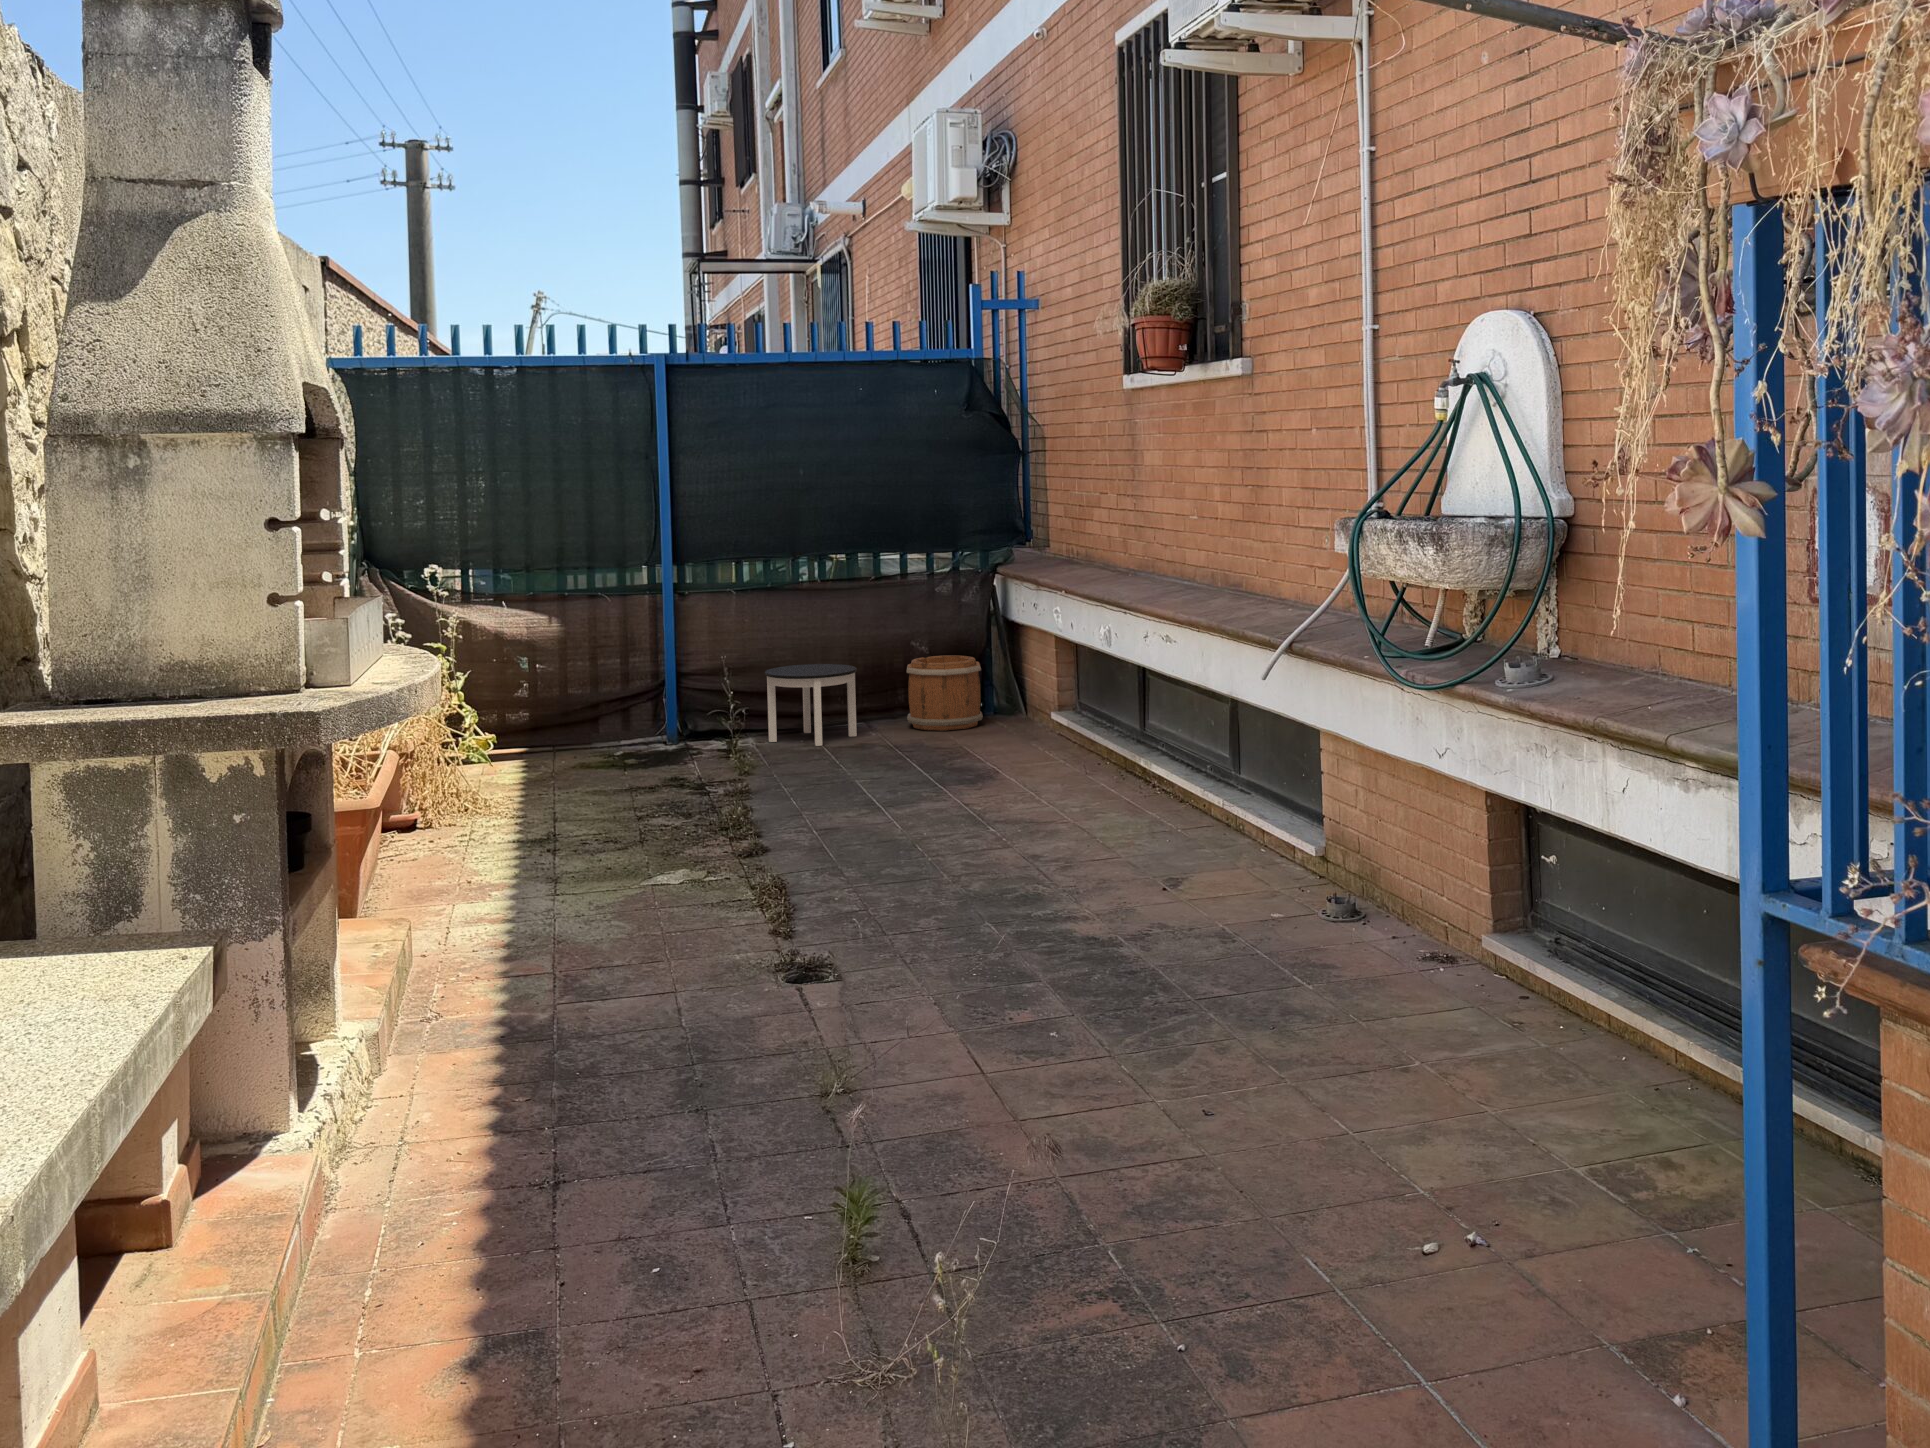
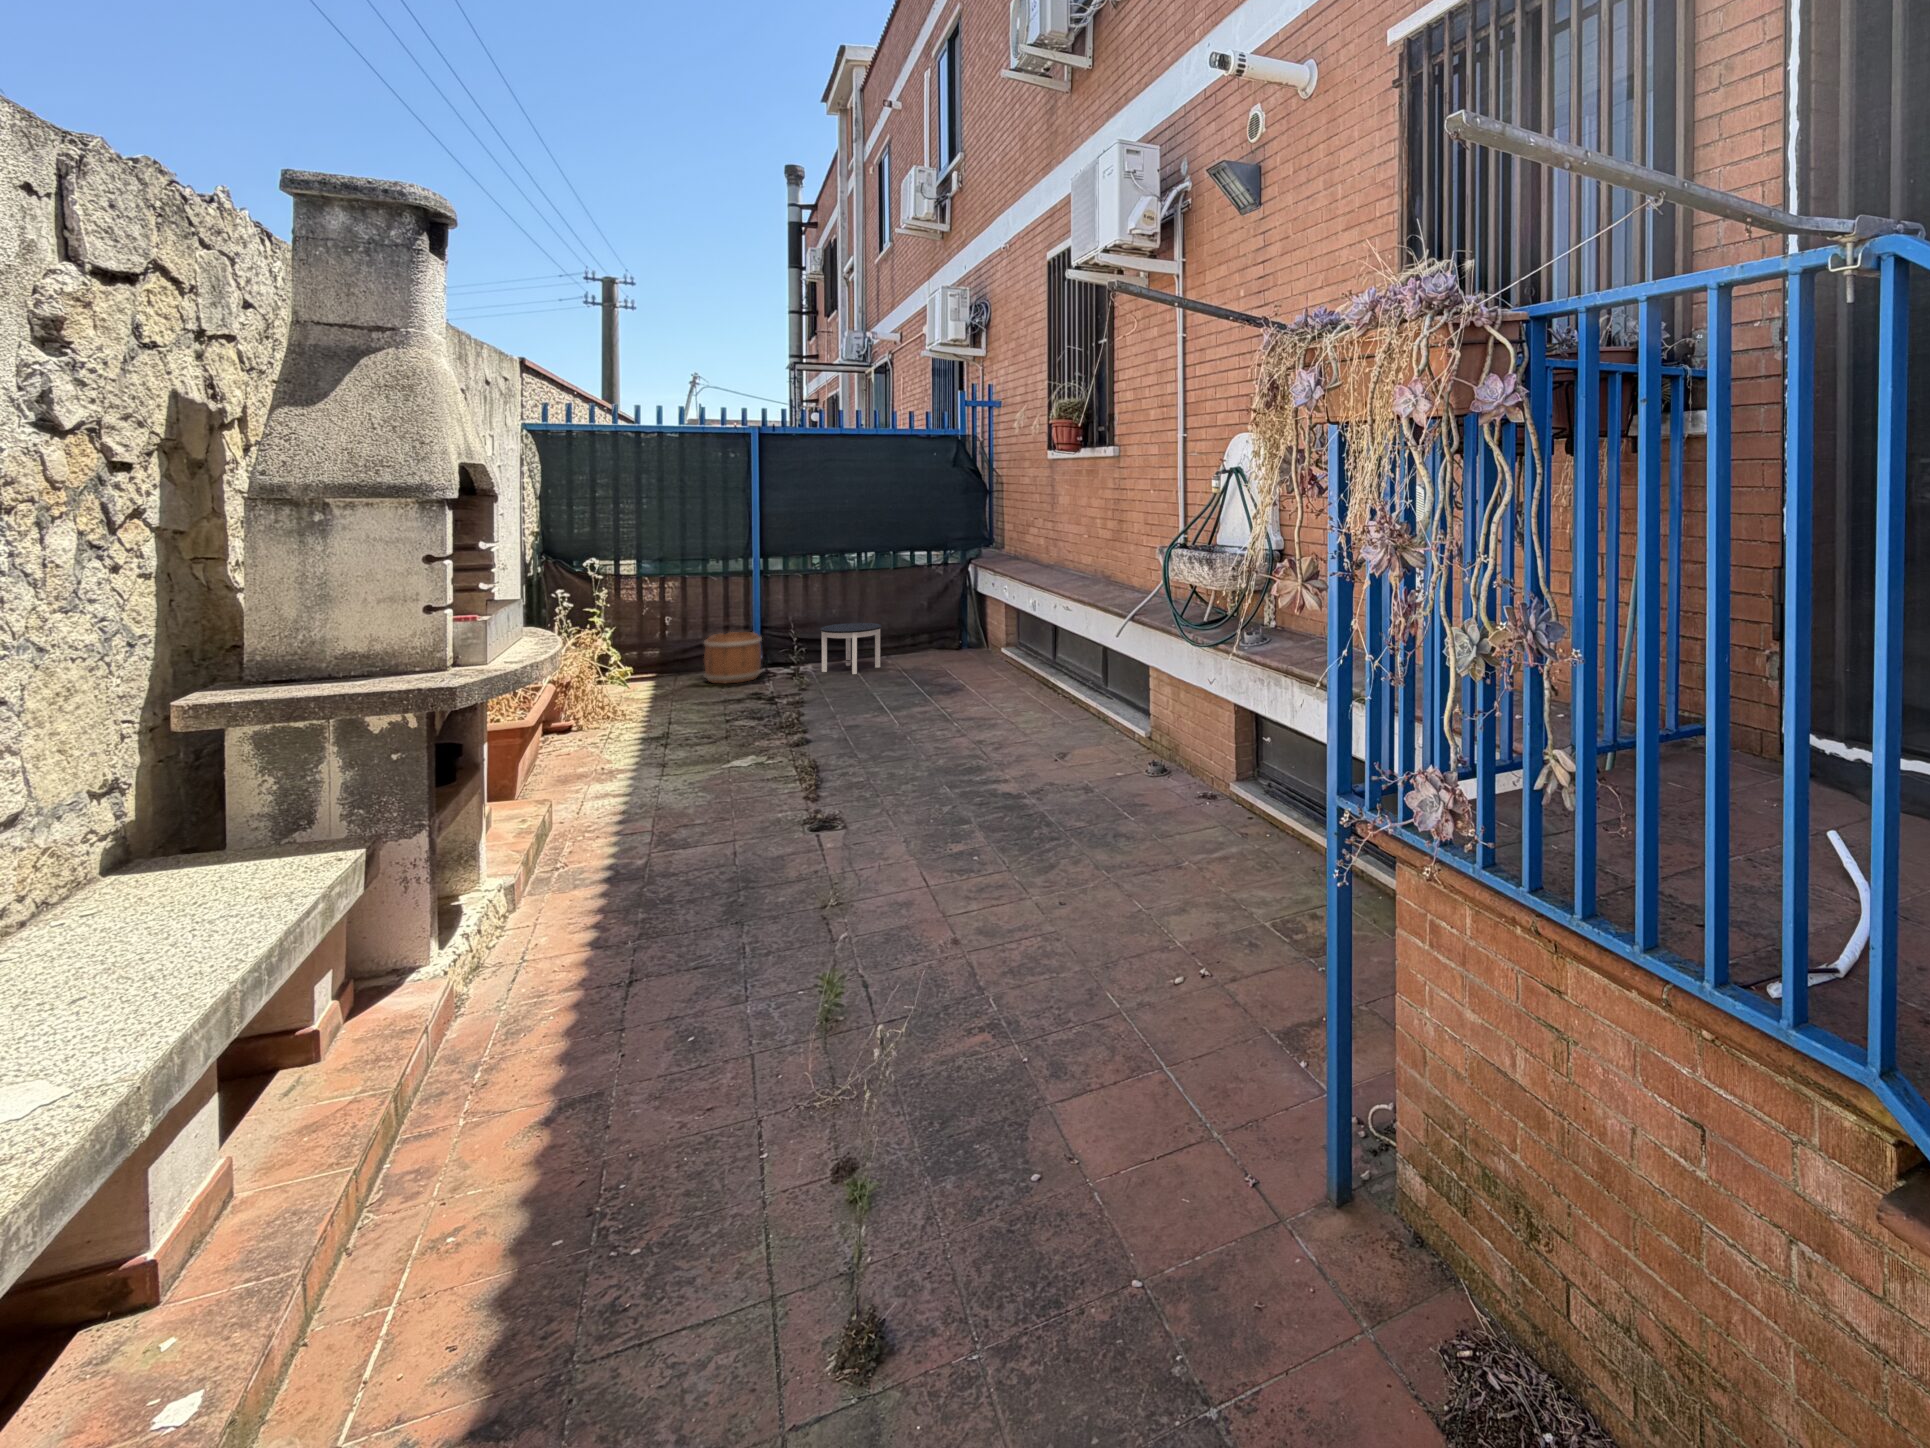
bucket: present [907,656,983,731] -> present [704,632,762,683]

